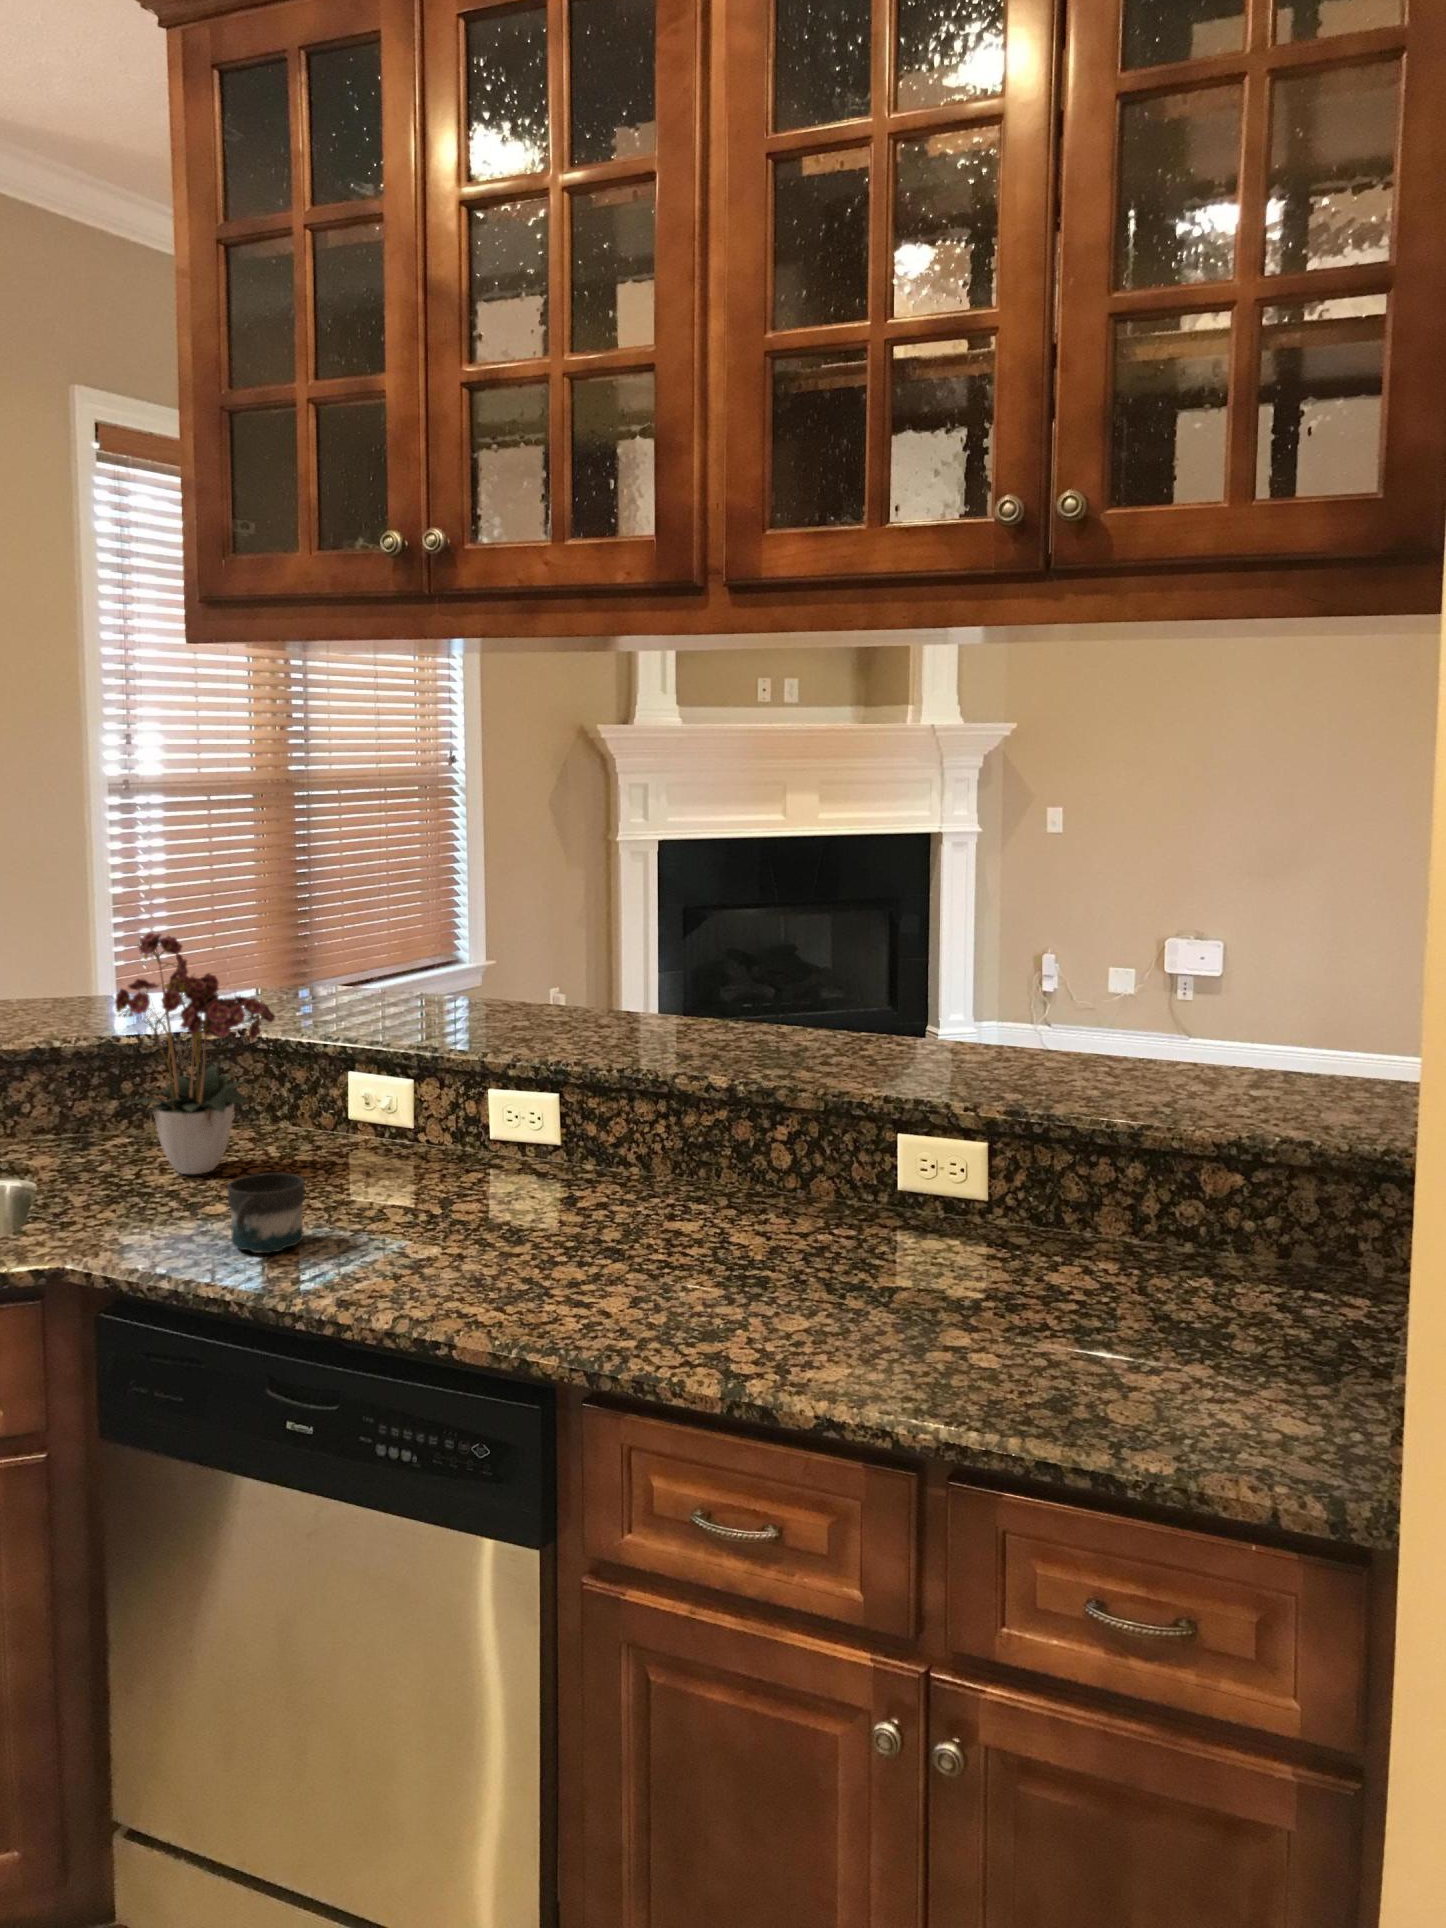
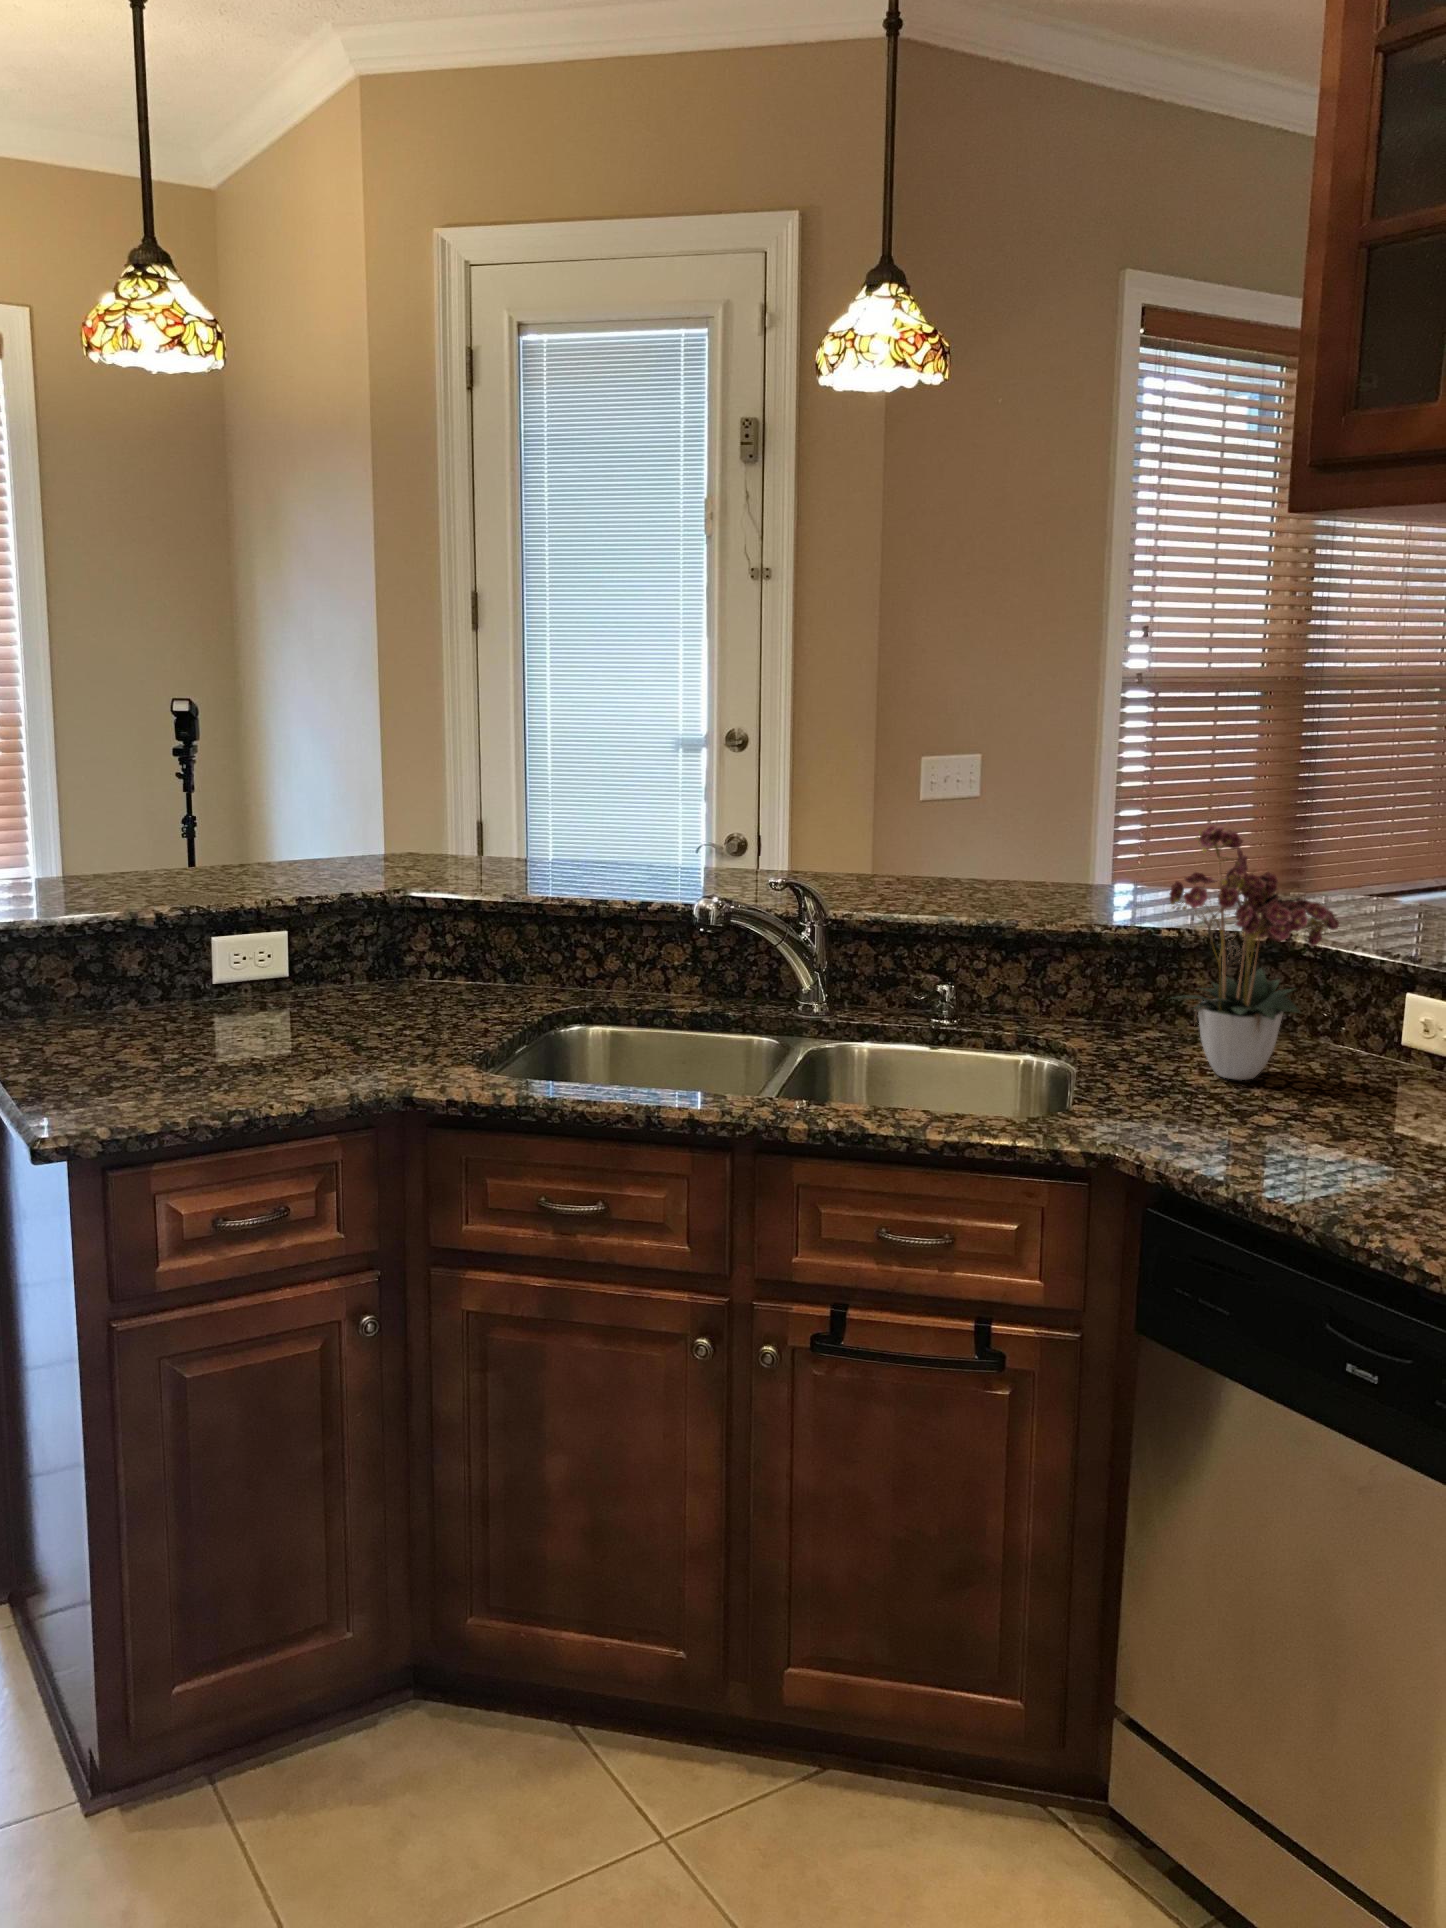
mug: present [227,1173,305,1253] -> none [1291,1092,1380,1178]

